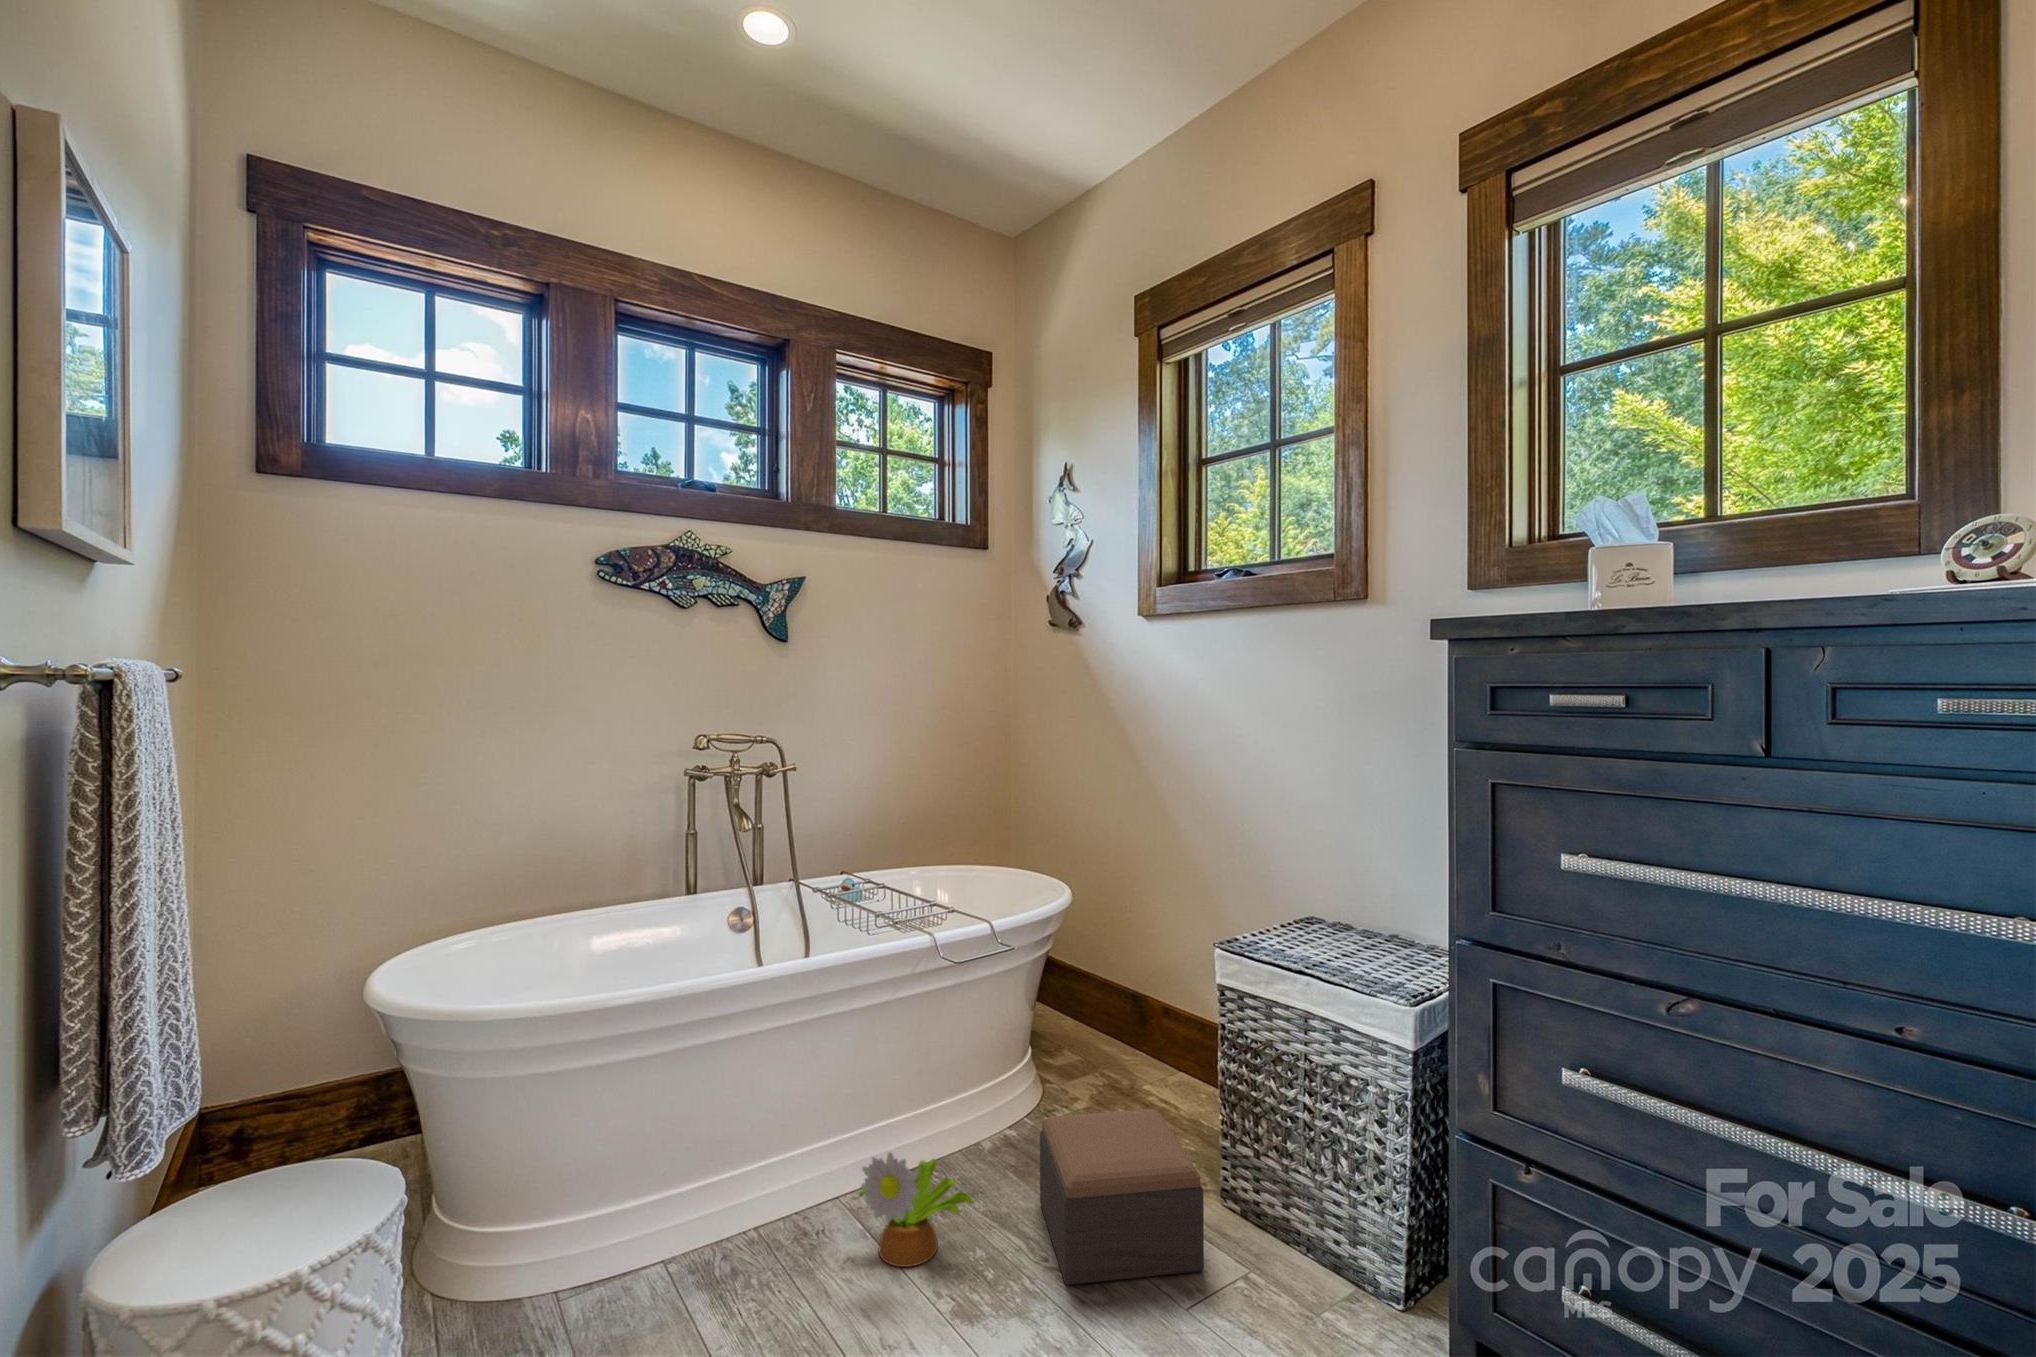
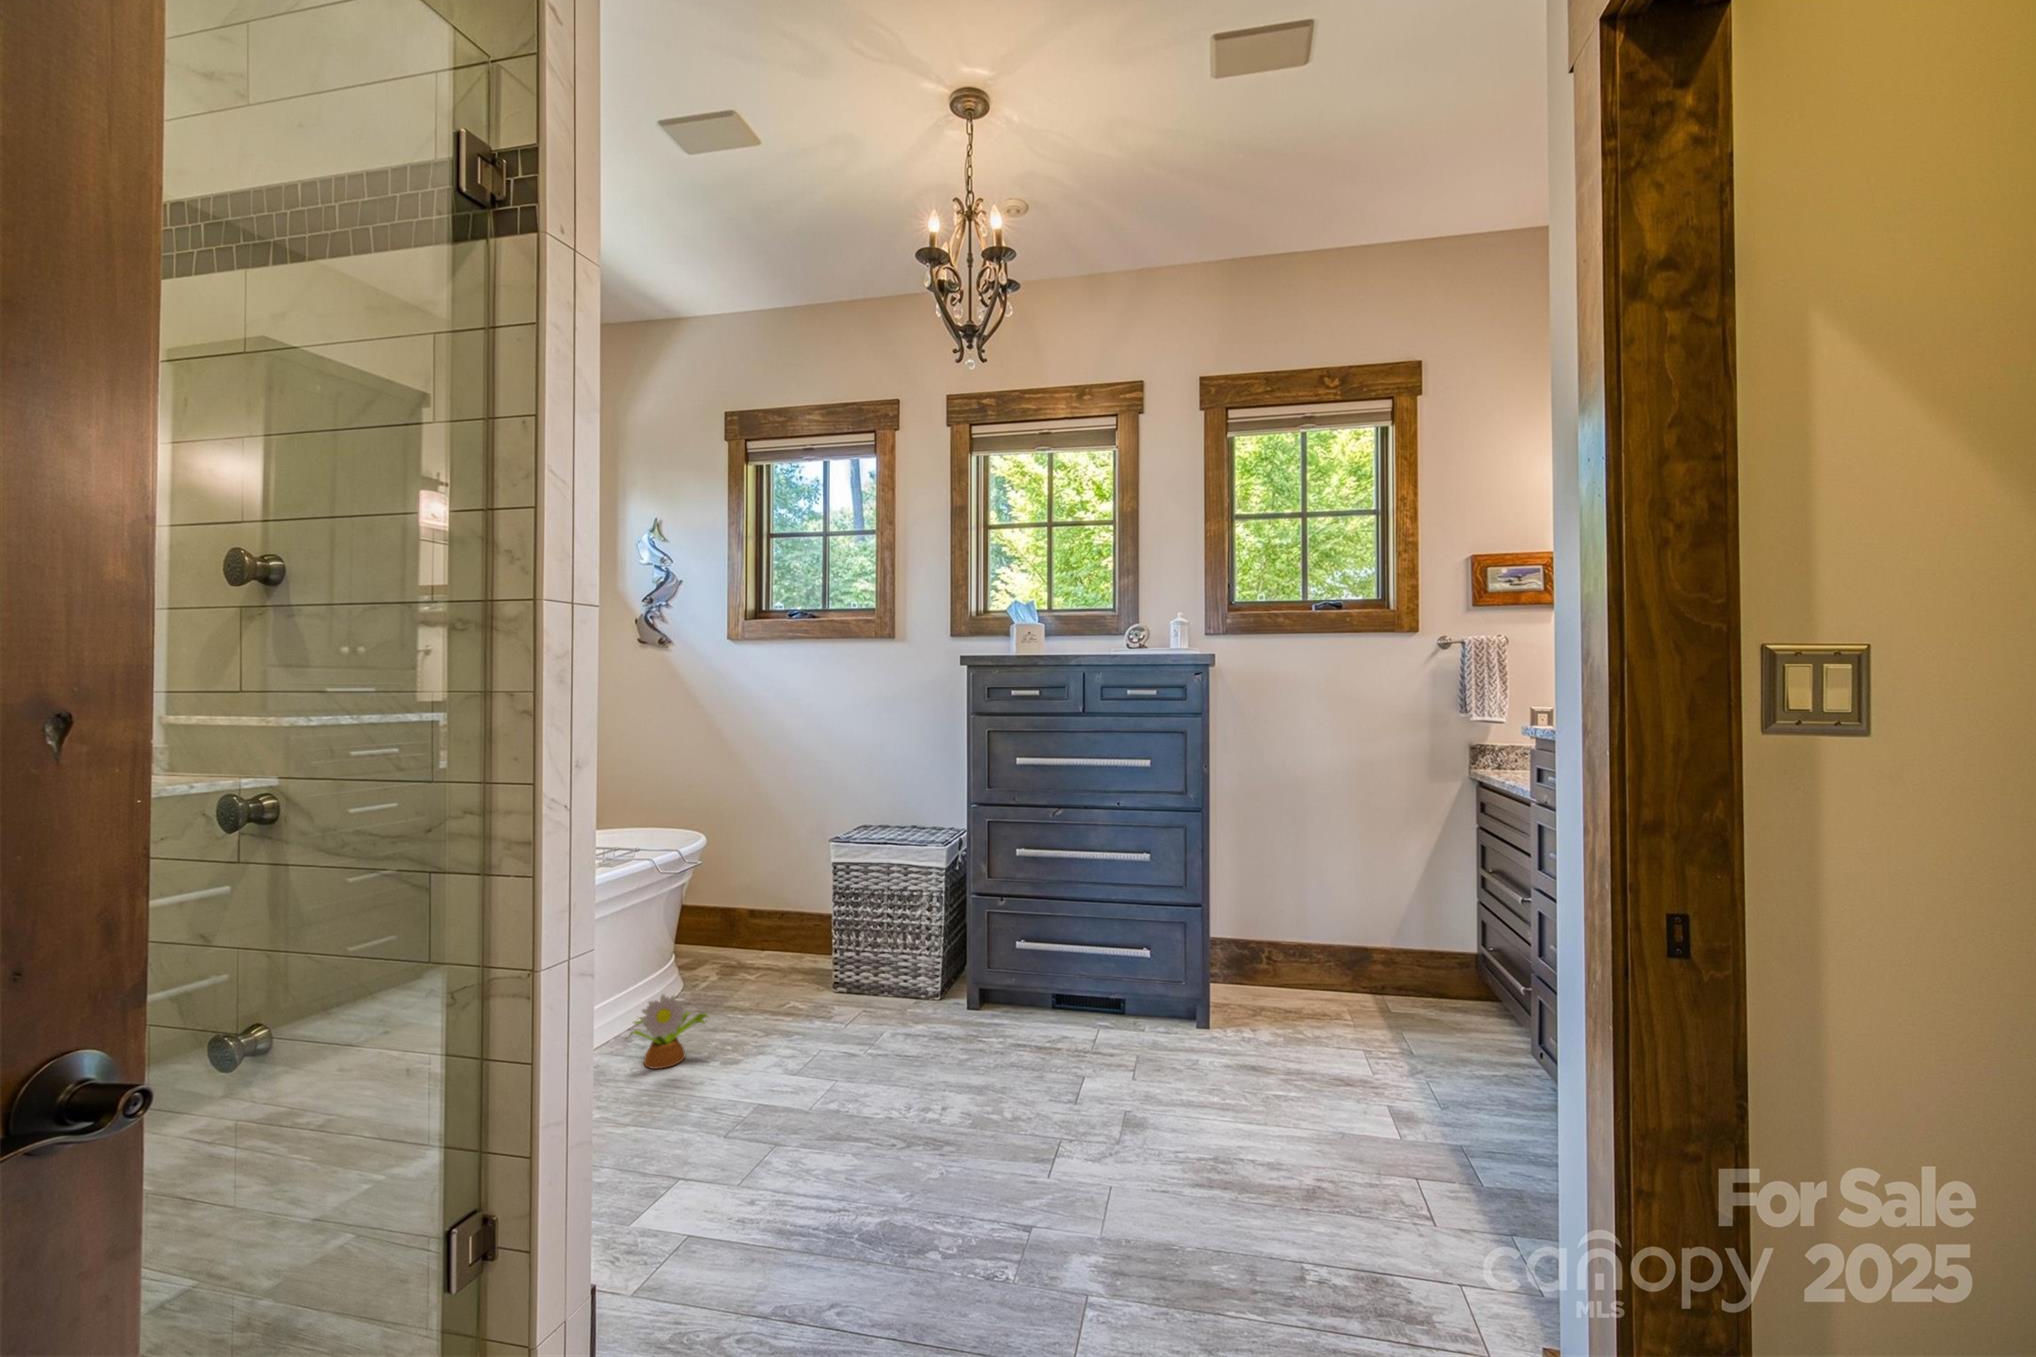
footstool: present [1040,1109,1204,1285] -> none [731,946,844,1041]

